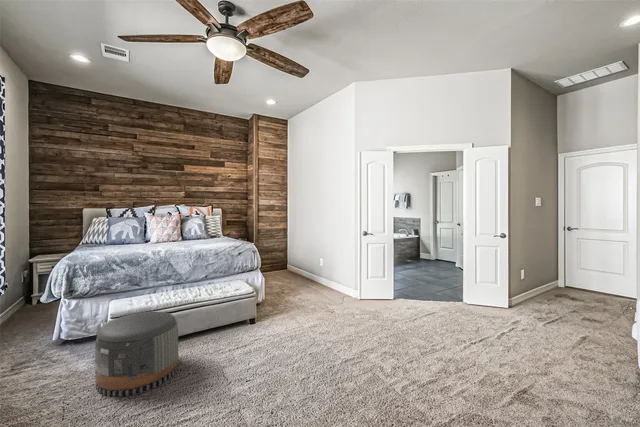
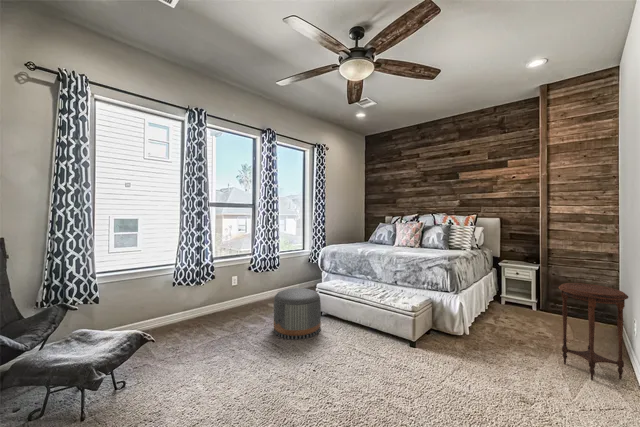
side table: none [309,245,335,294] -> present [559,283,628,380]

